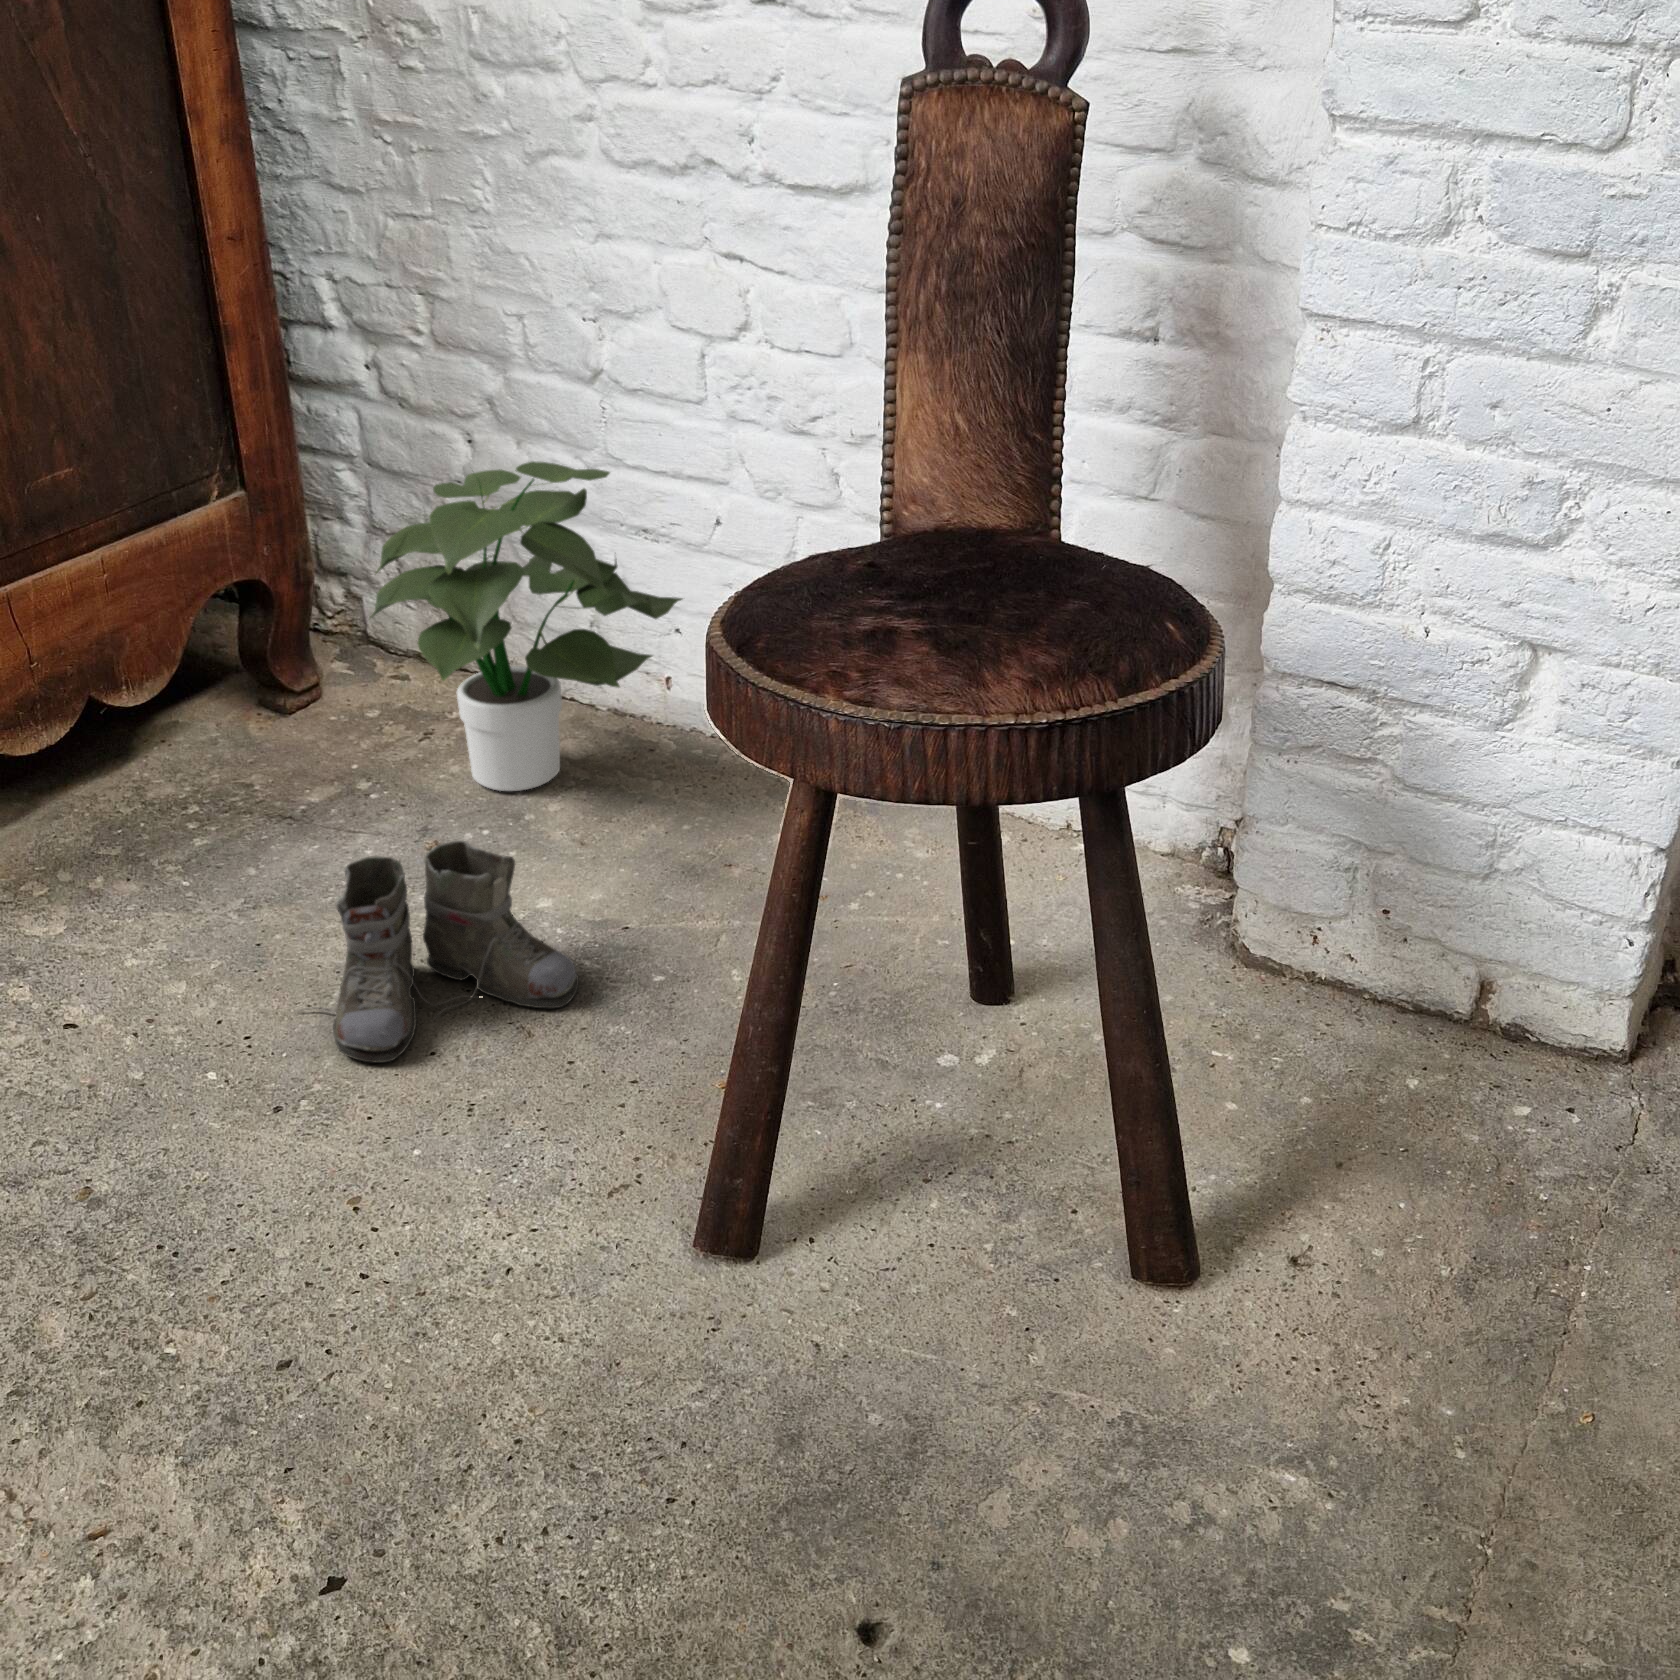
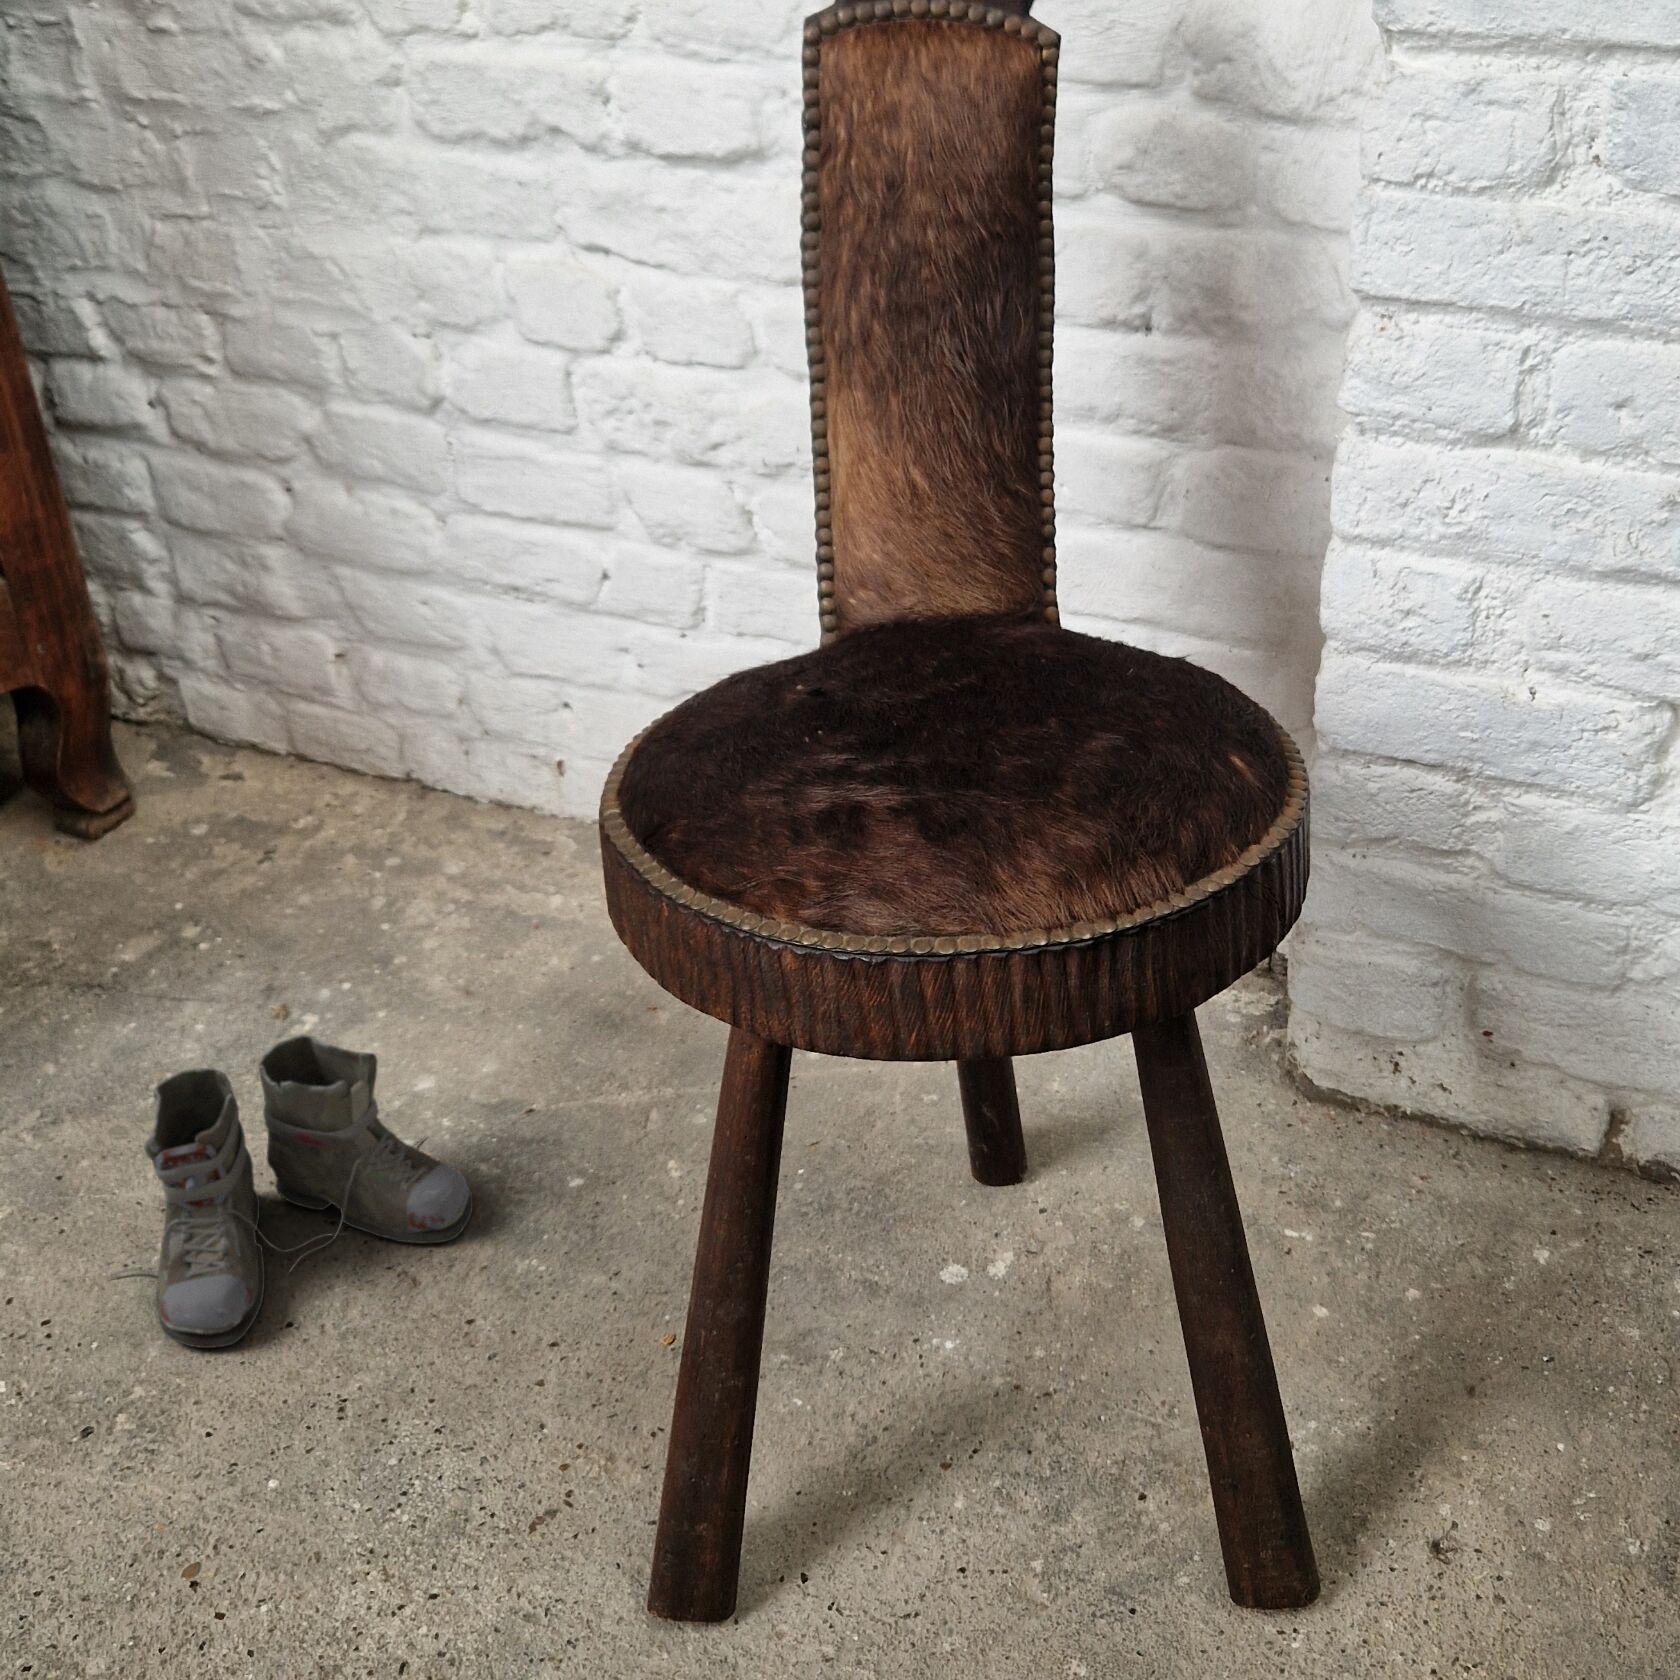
potted plant: present [371,461,682,791] -> none [172,518,570,925]

